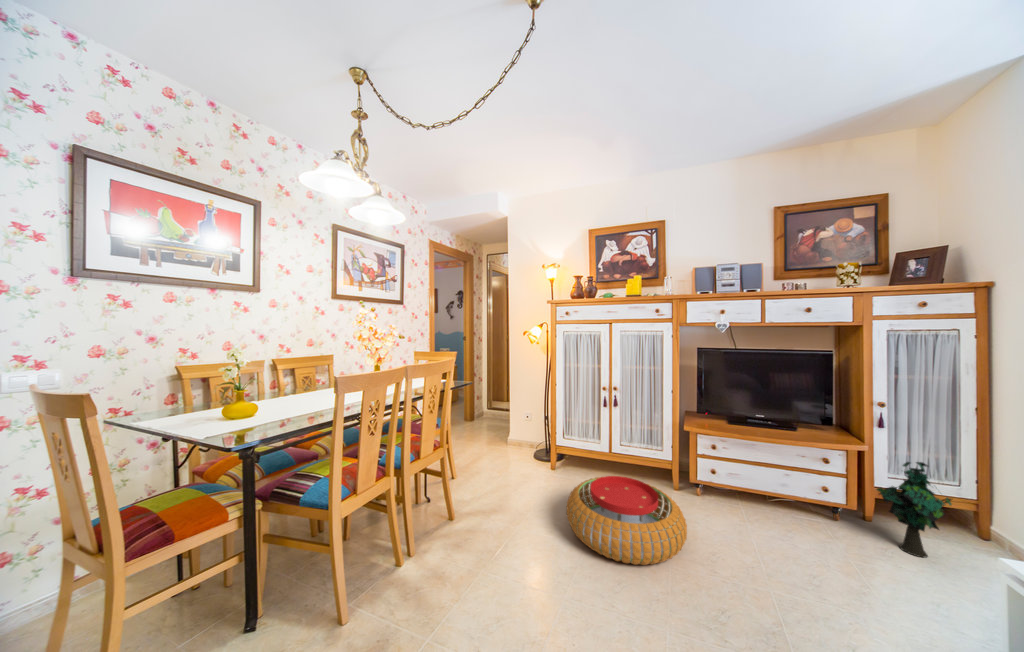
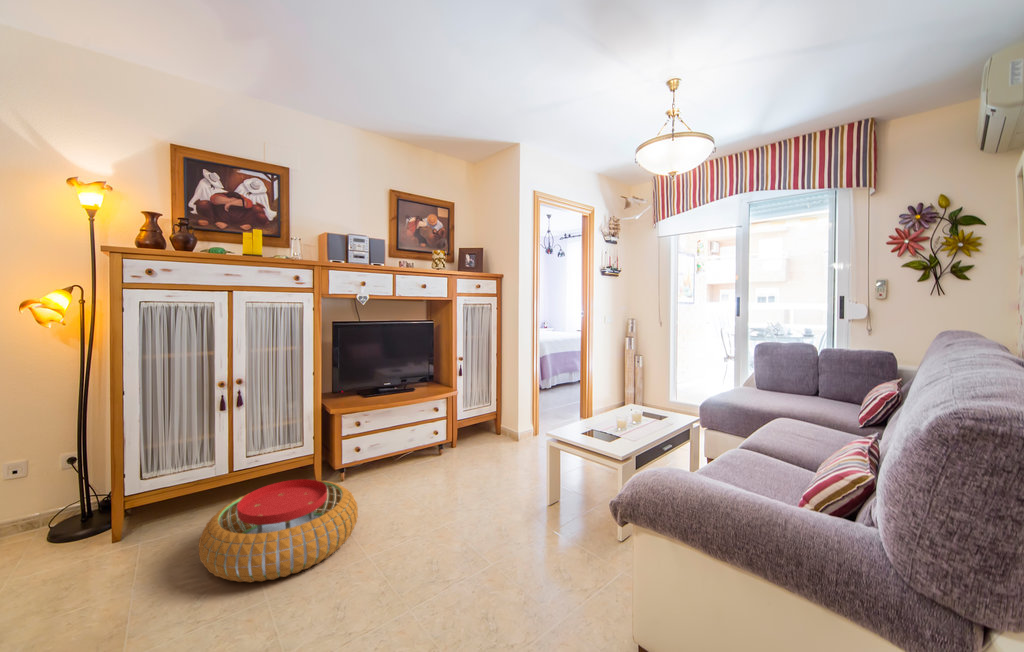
decorative plant: present [876,462,952,557] -> none [459,391,491,453]

